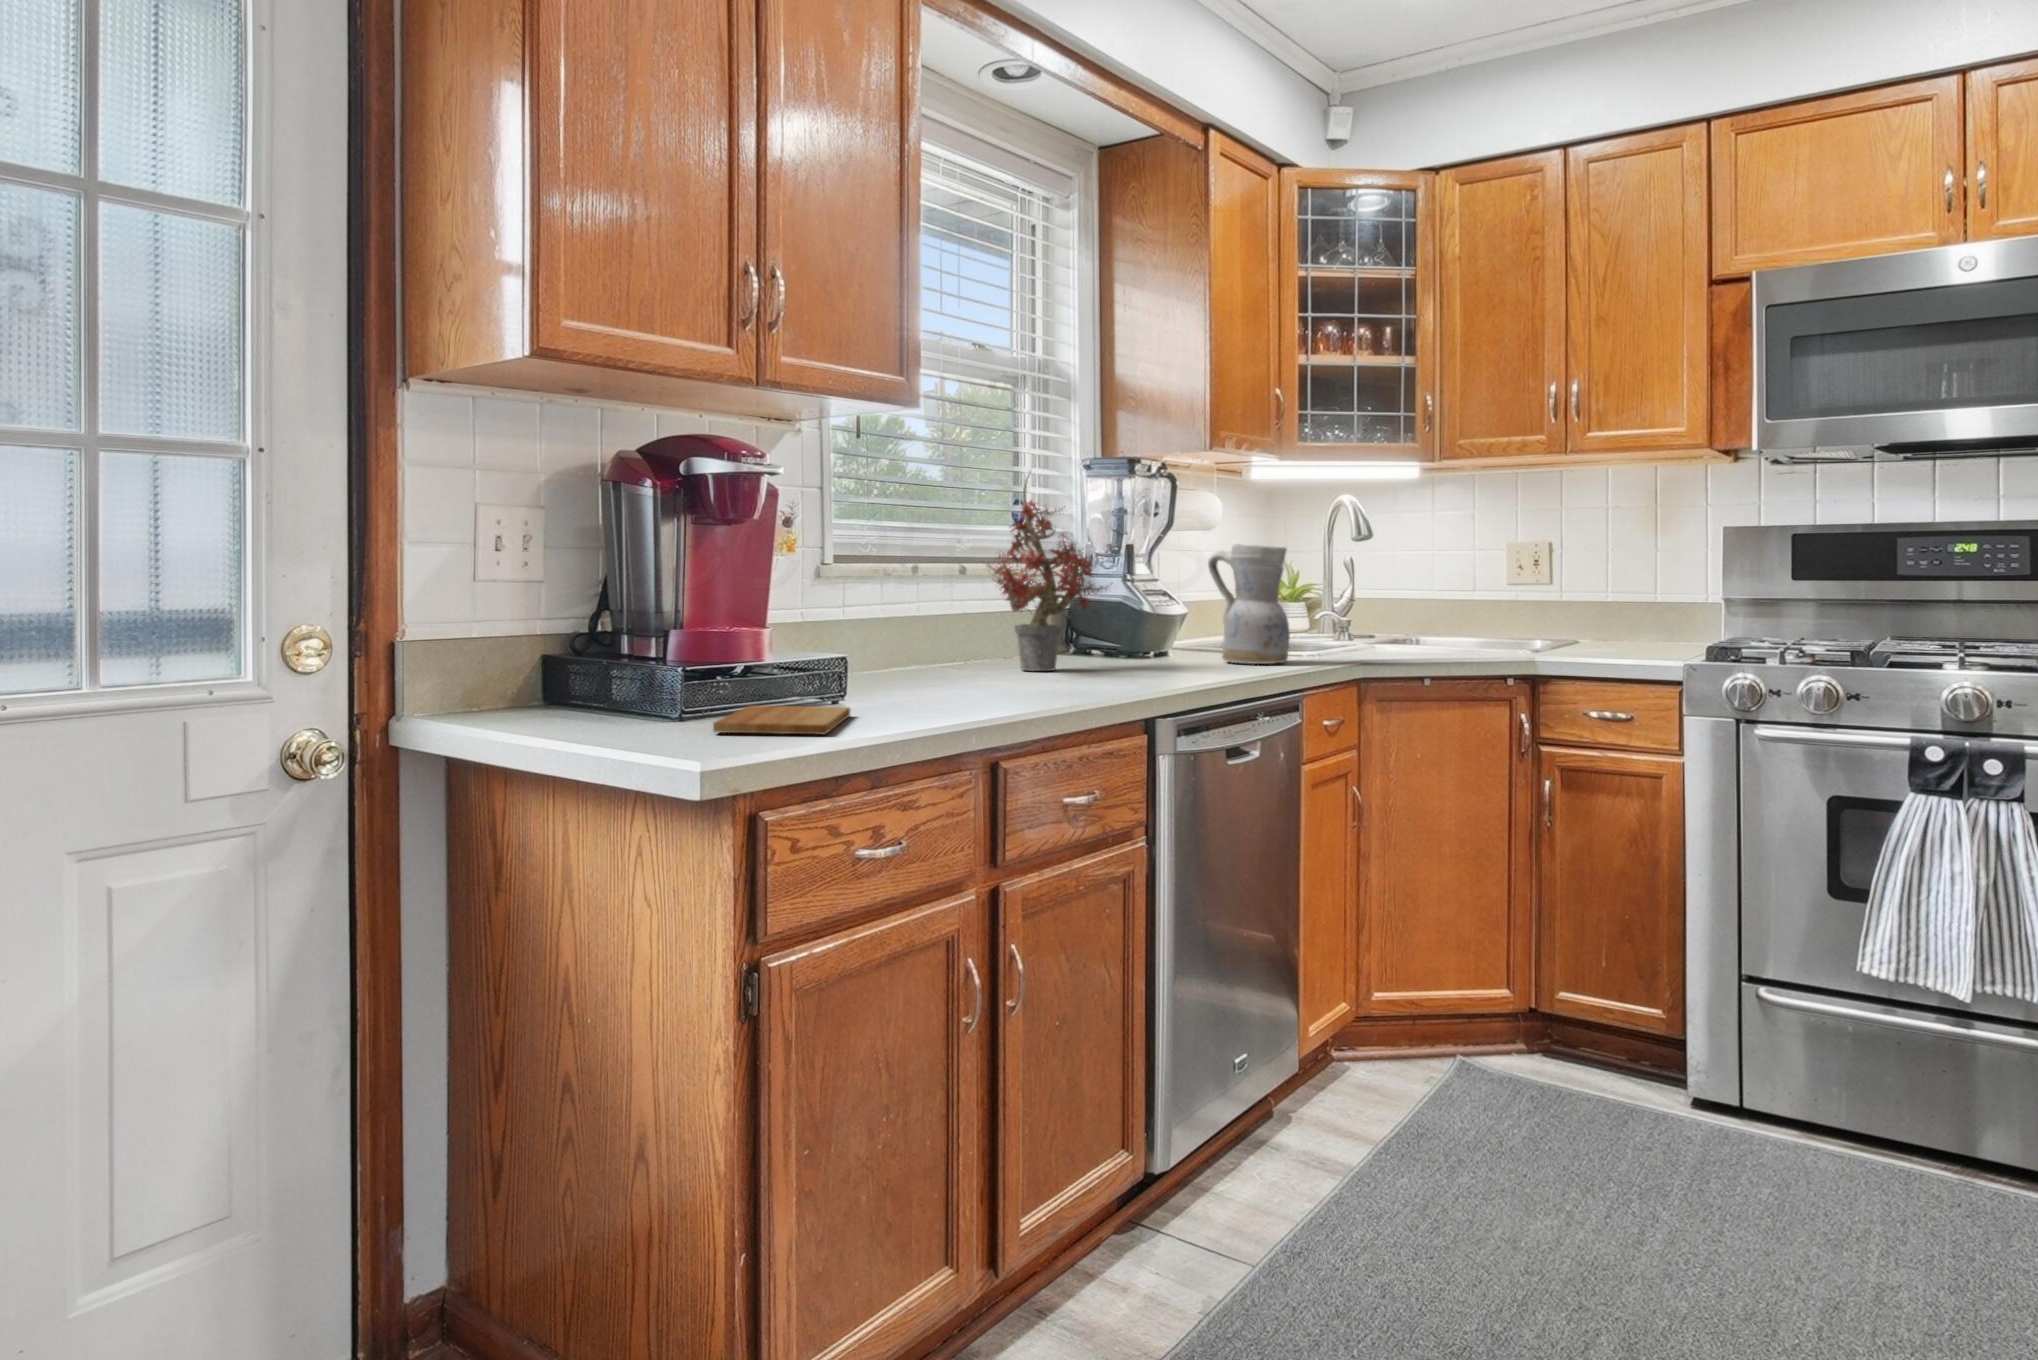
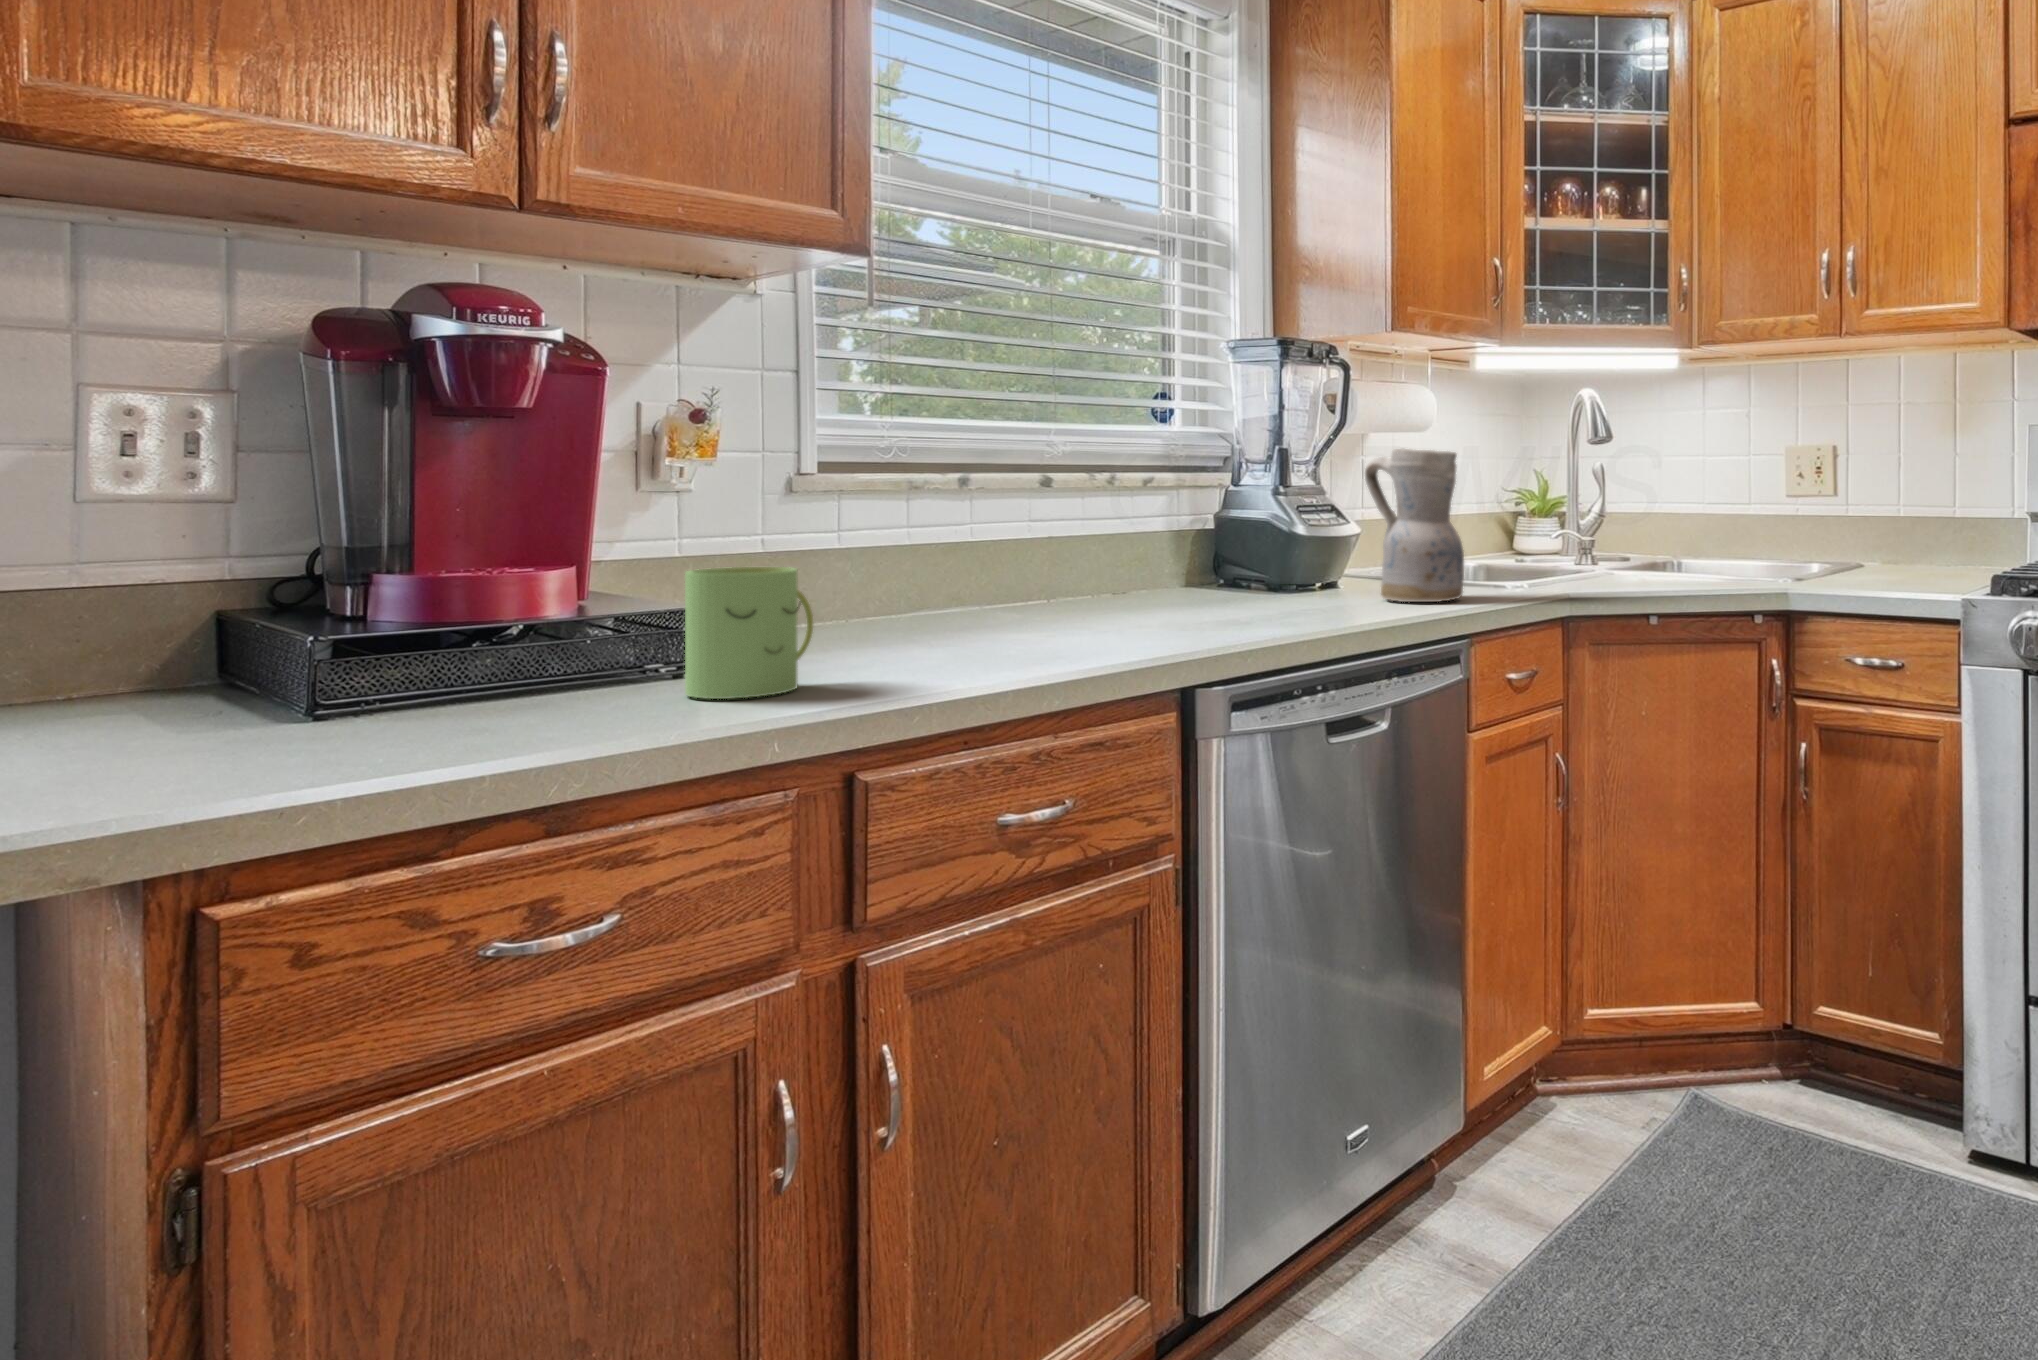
potted plant: present [993,477,1108,671] -> none [1043,351,1216,617]
mug: none [865,626,936,711] -> present [685,567,813,699]
cutting board: present [713,705,850,734] -> none [275,694,626,757]

